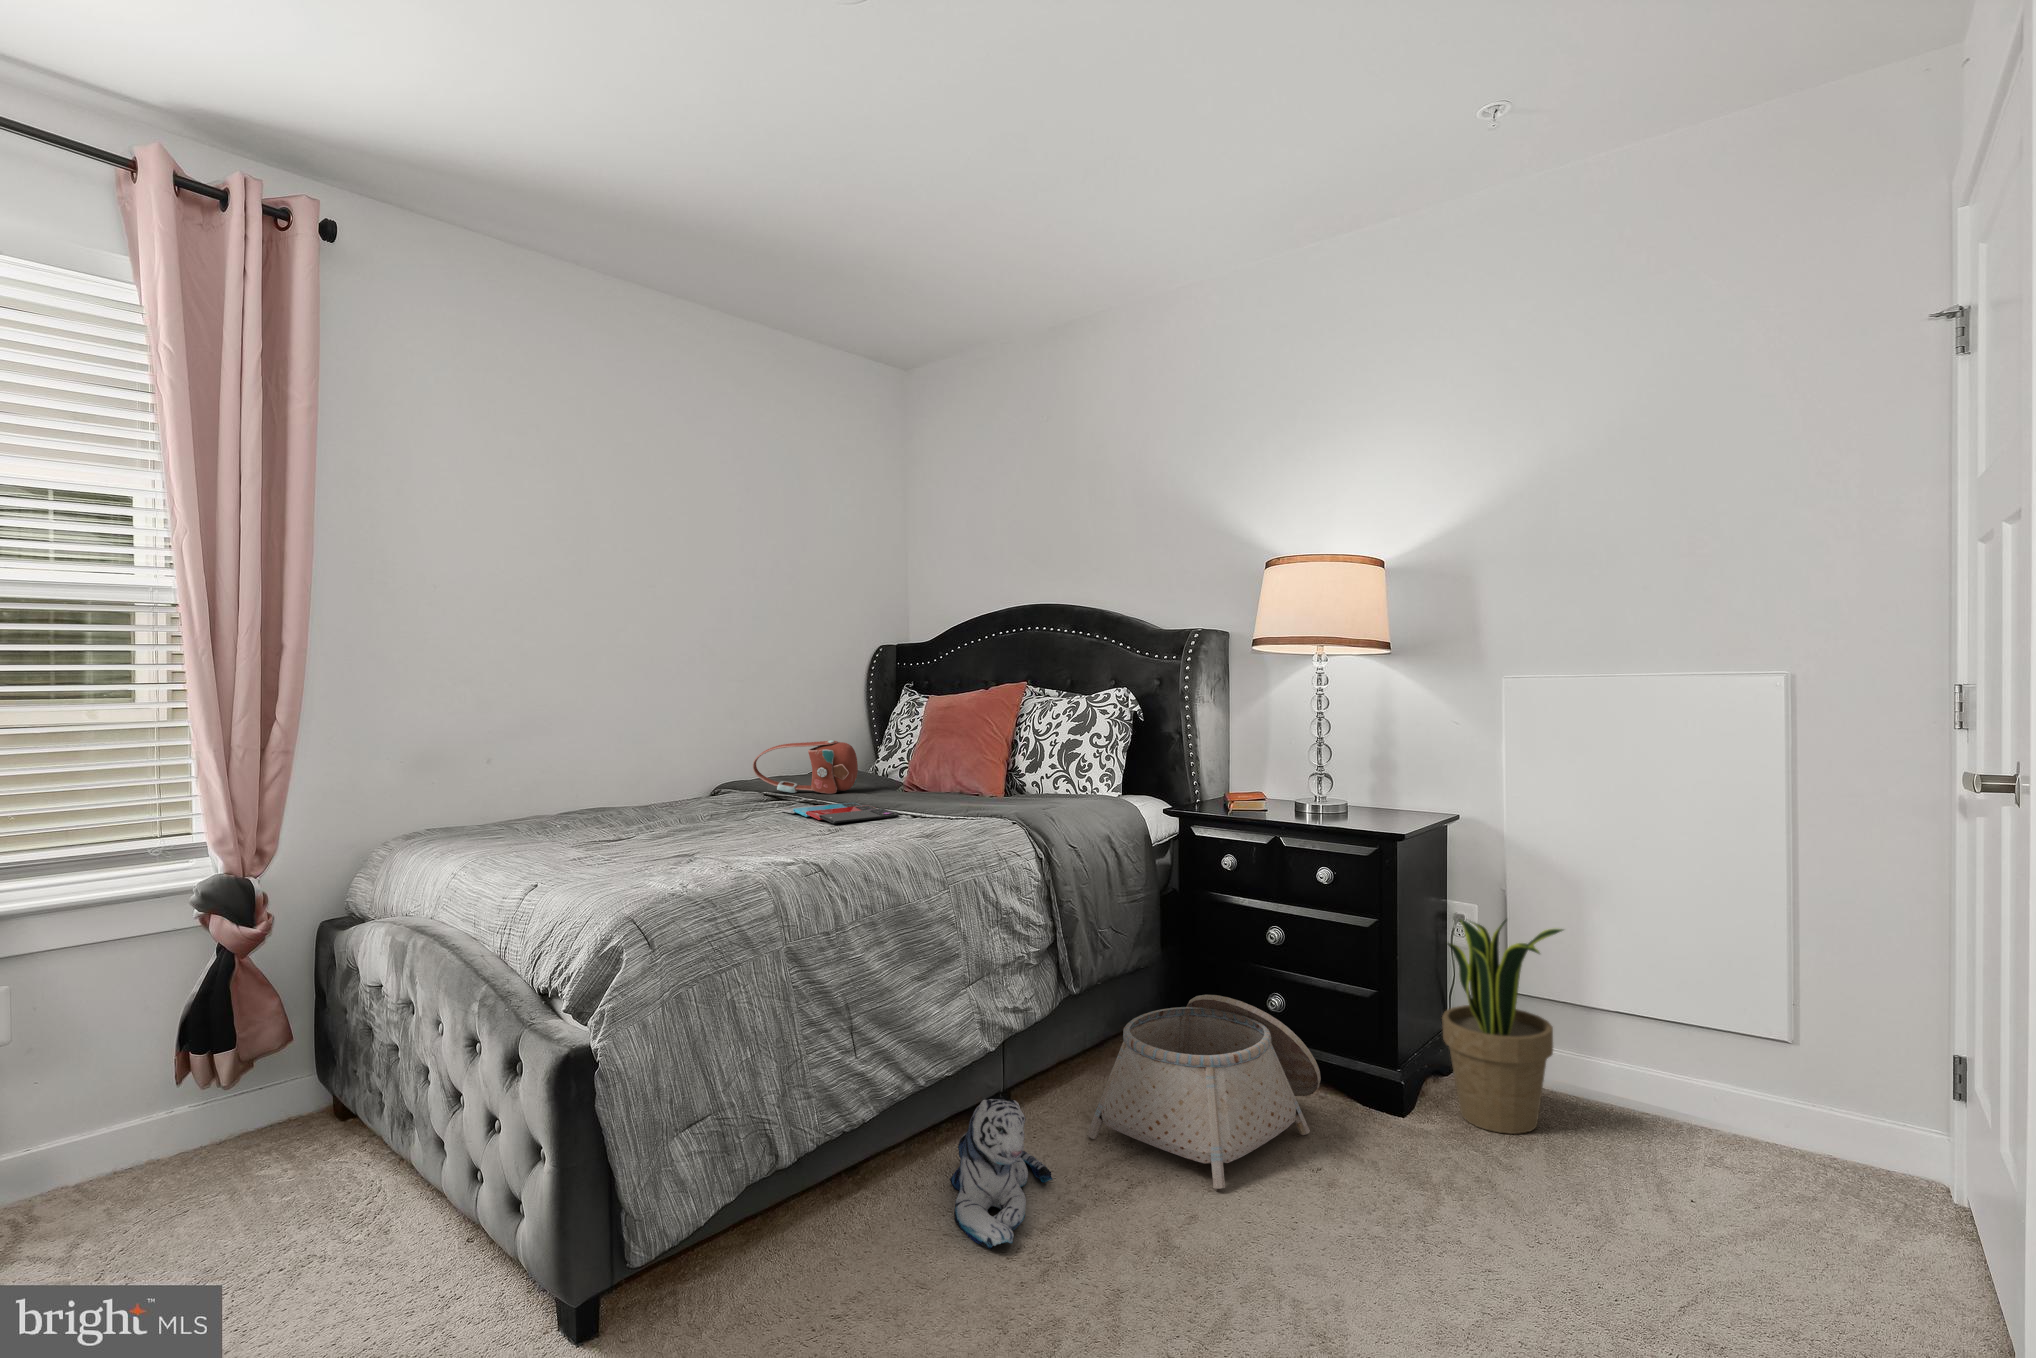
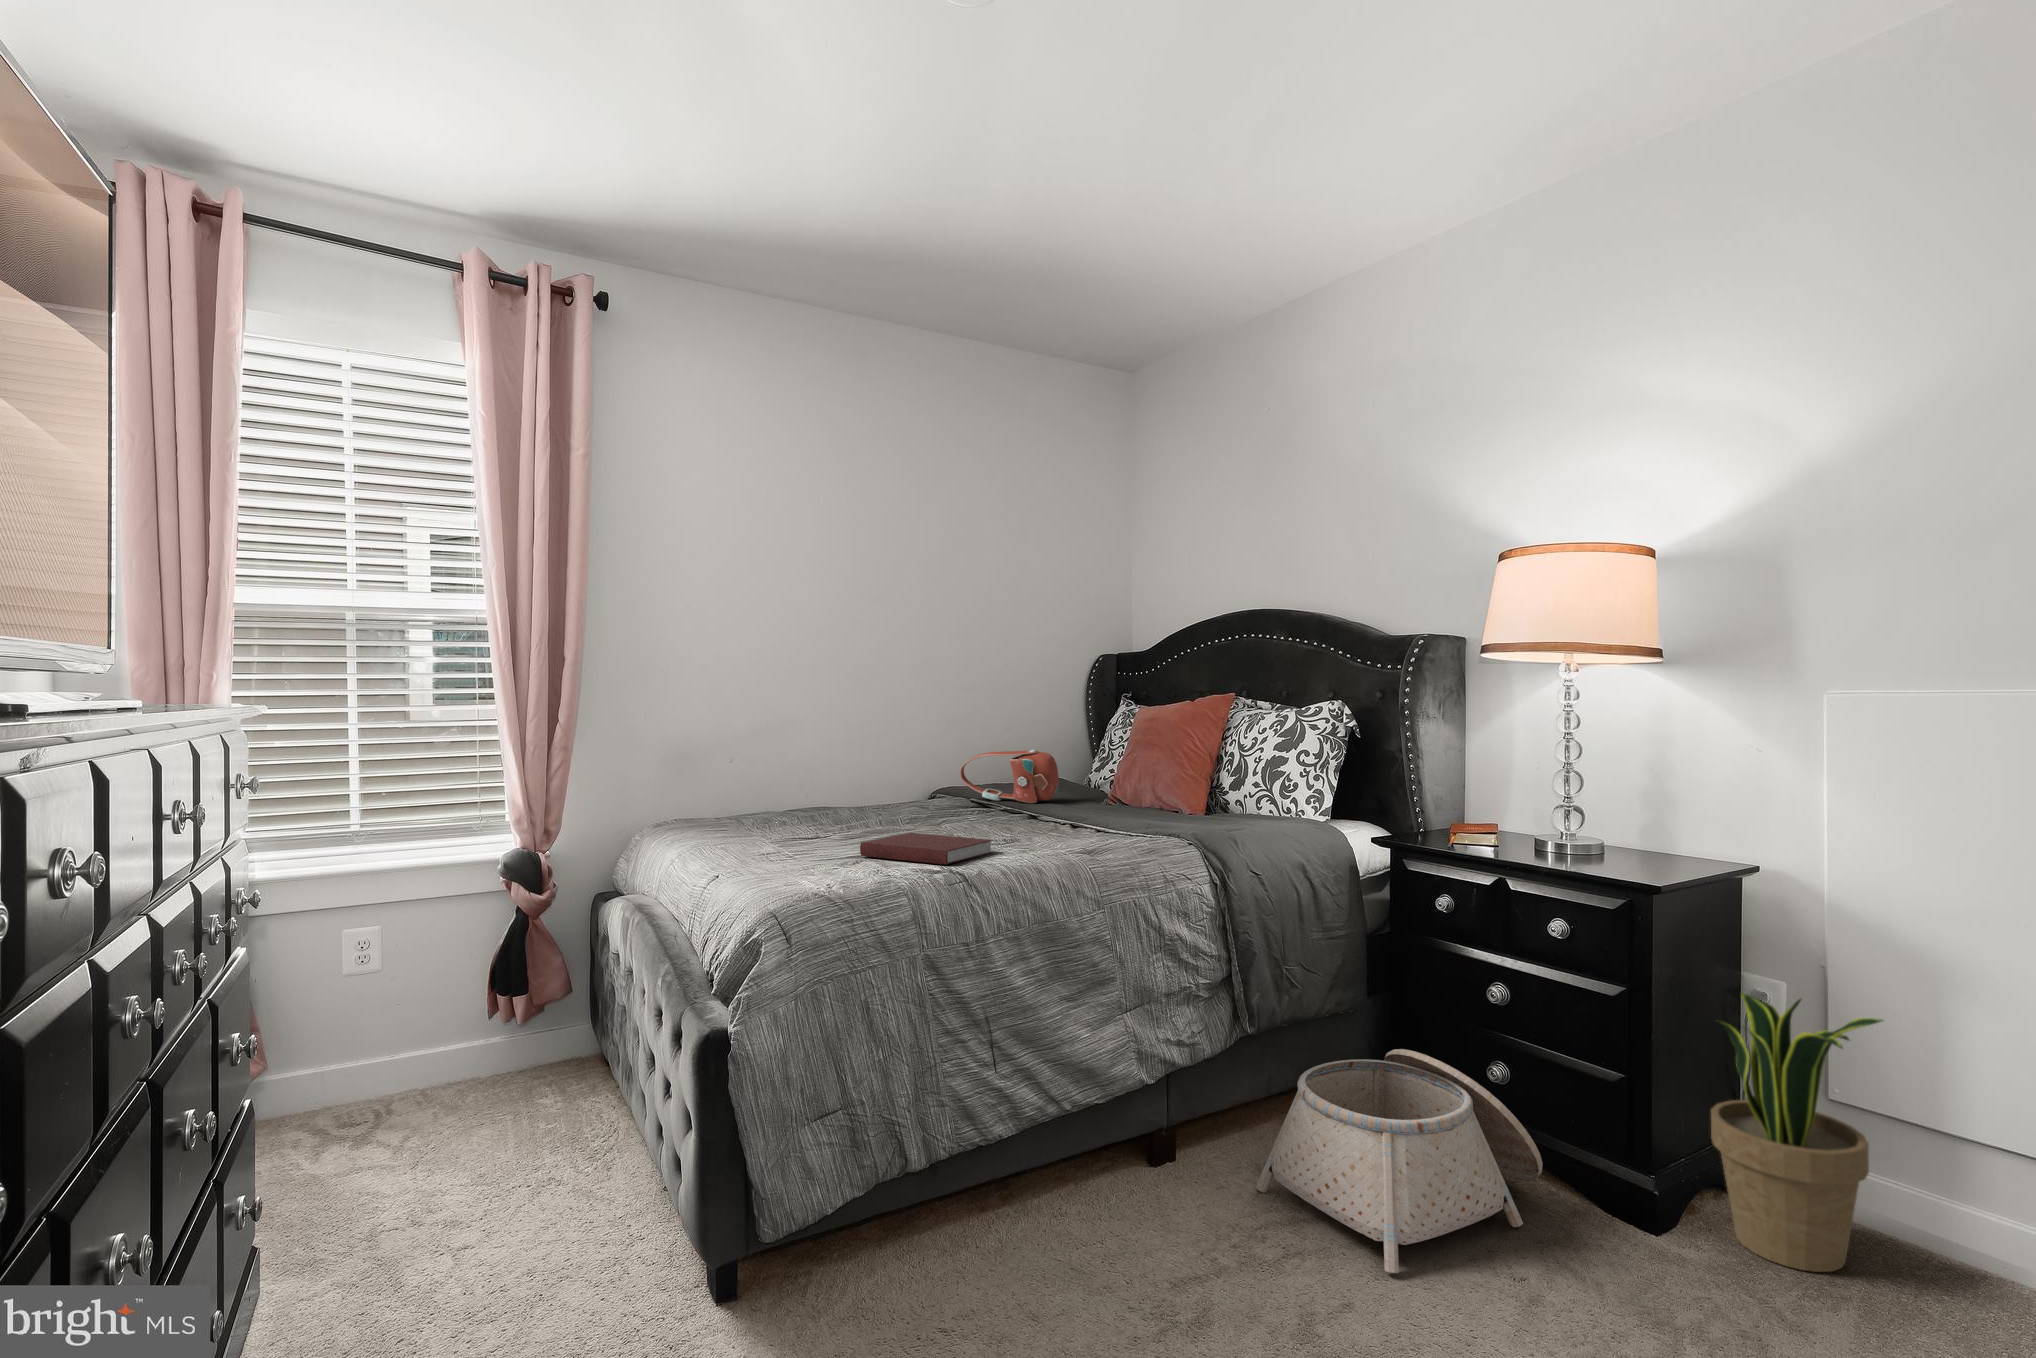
smartphone: present [781,803,899,824] -> none [972,813,1079,834]
notebook: none [690,828,829,857] -> present [860,833,993,865]
plush toy: present [950,1099,1052,1249] -> none [1090,1133,1203,1293]

